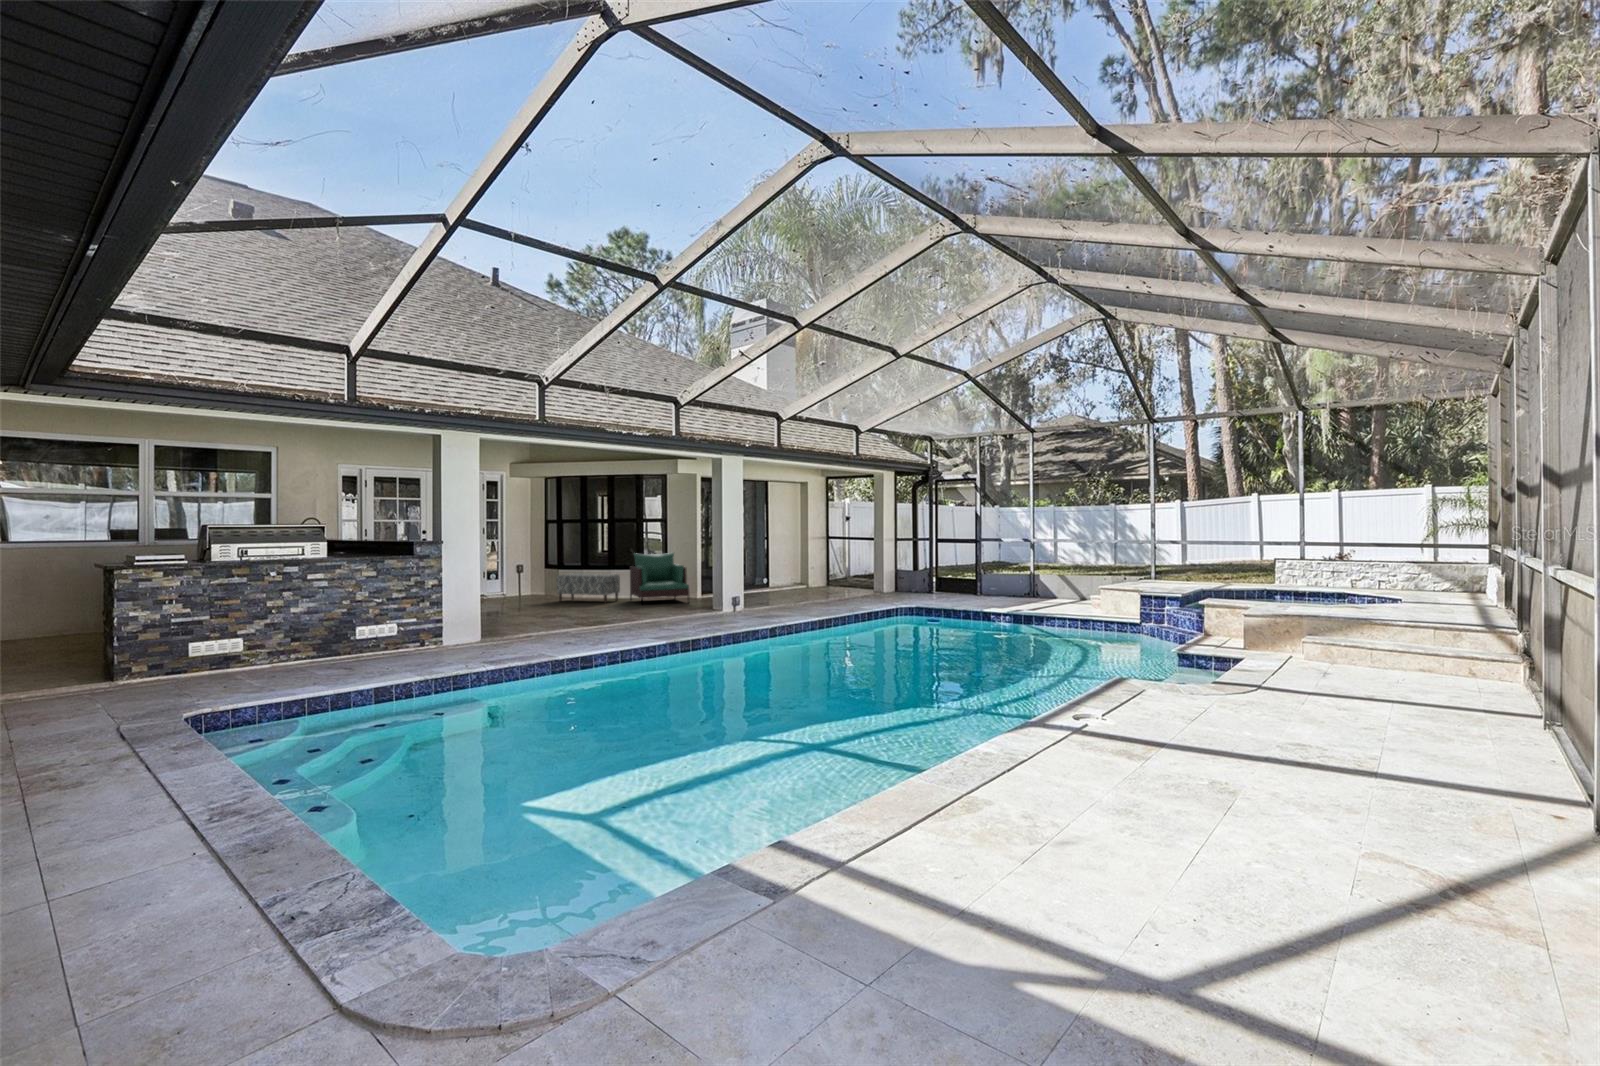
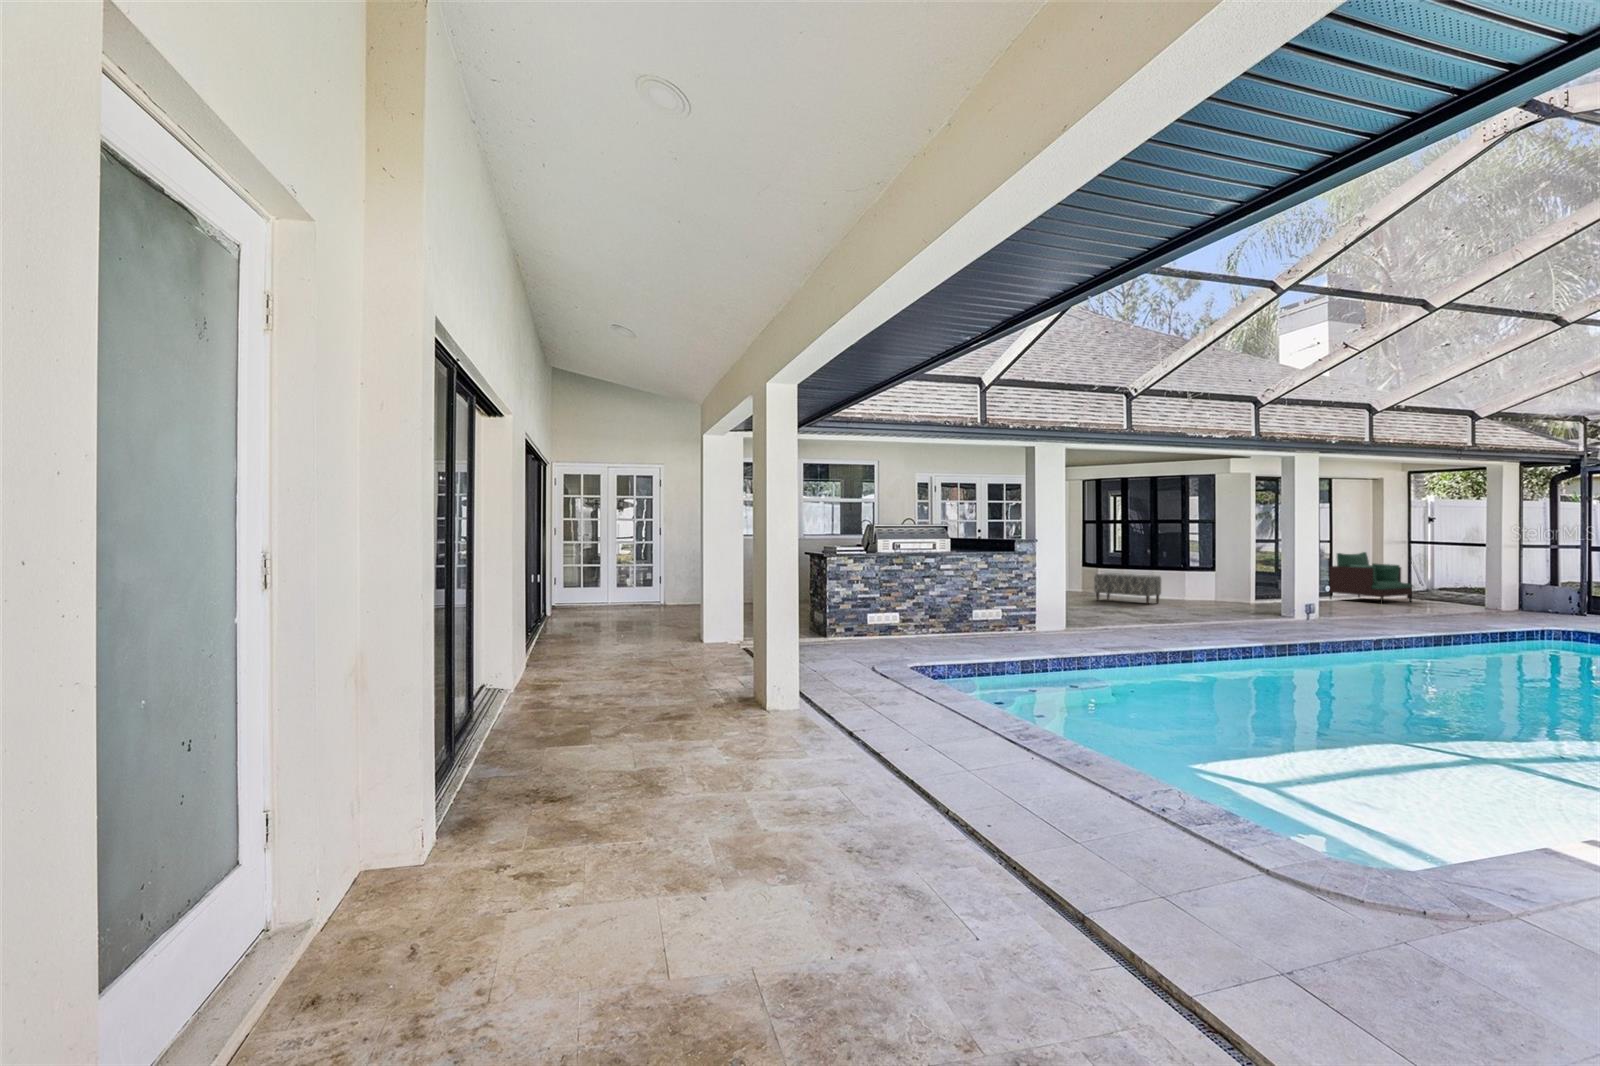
armchair: present [630,553,689,605] -> present [1330,552,1412,603]

